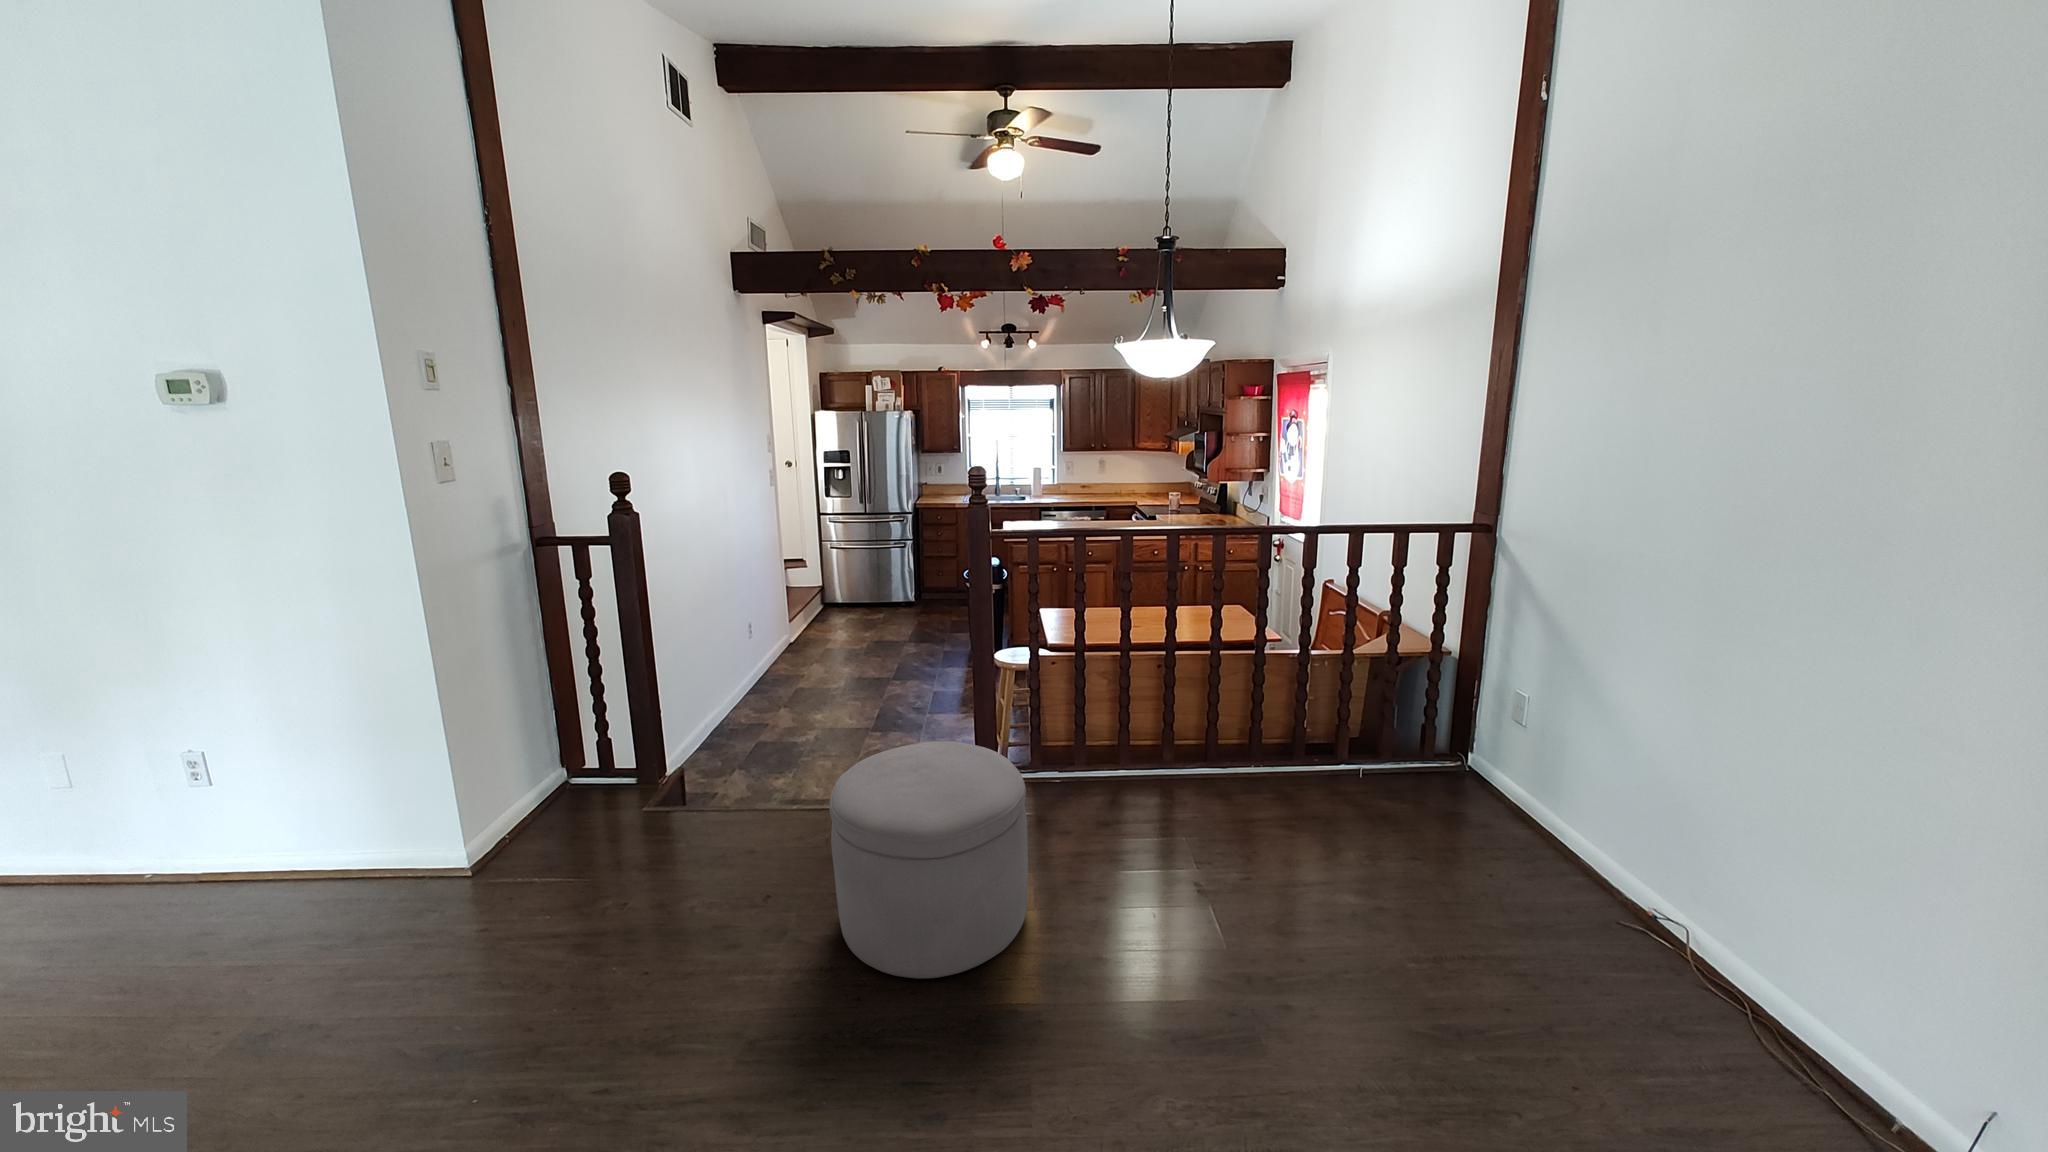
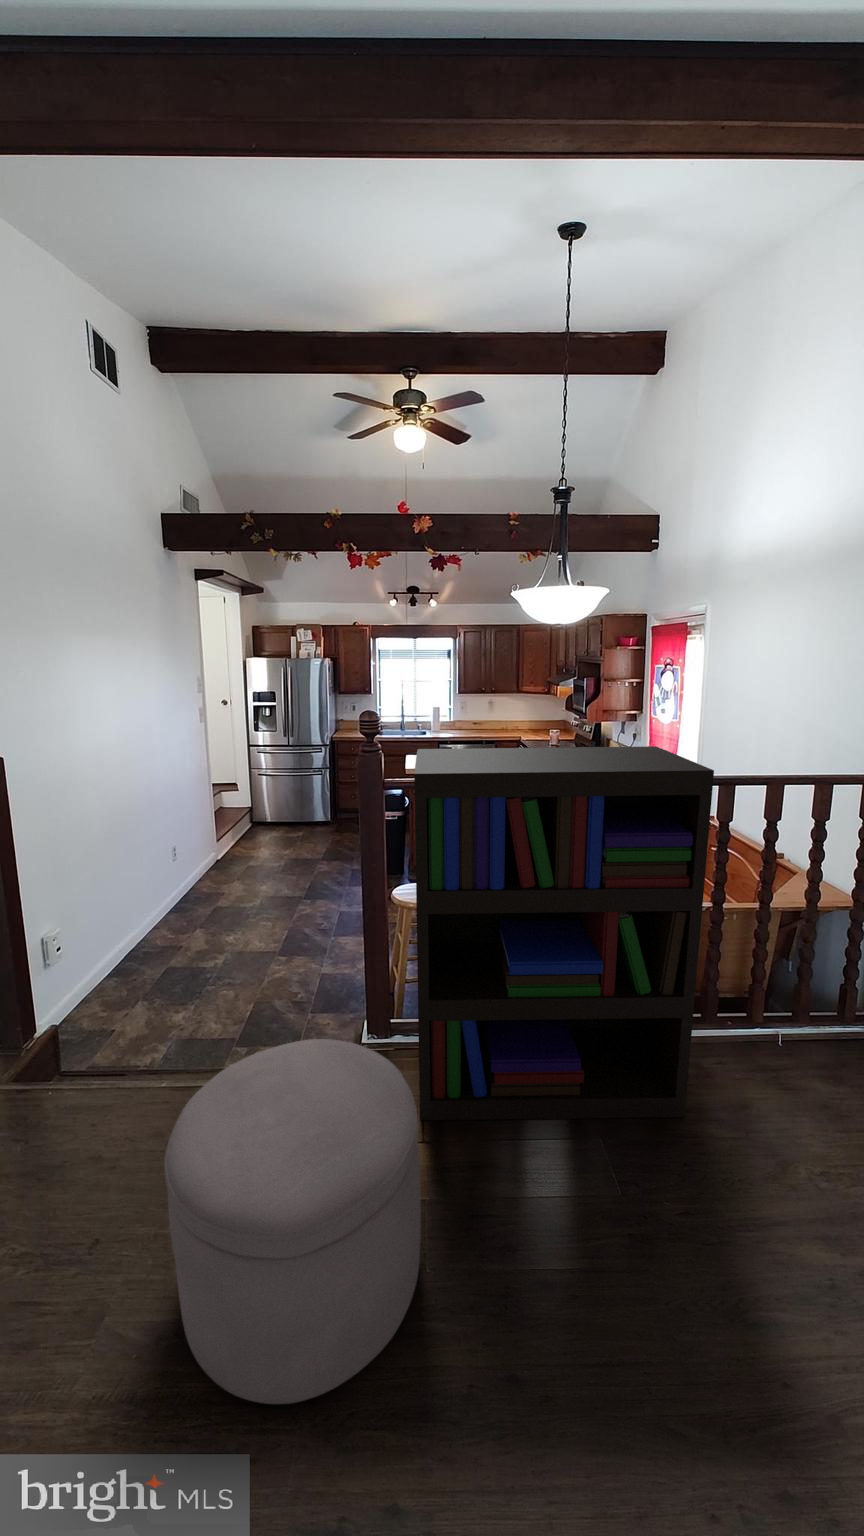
bookshelf: none [1019,495,1281,830] -> present [414,746,714,1120]

